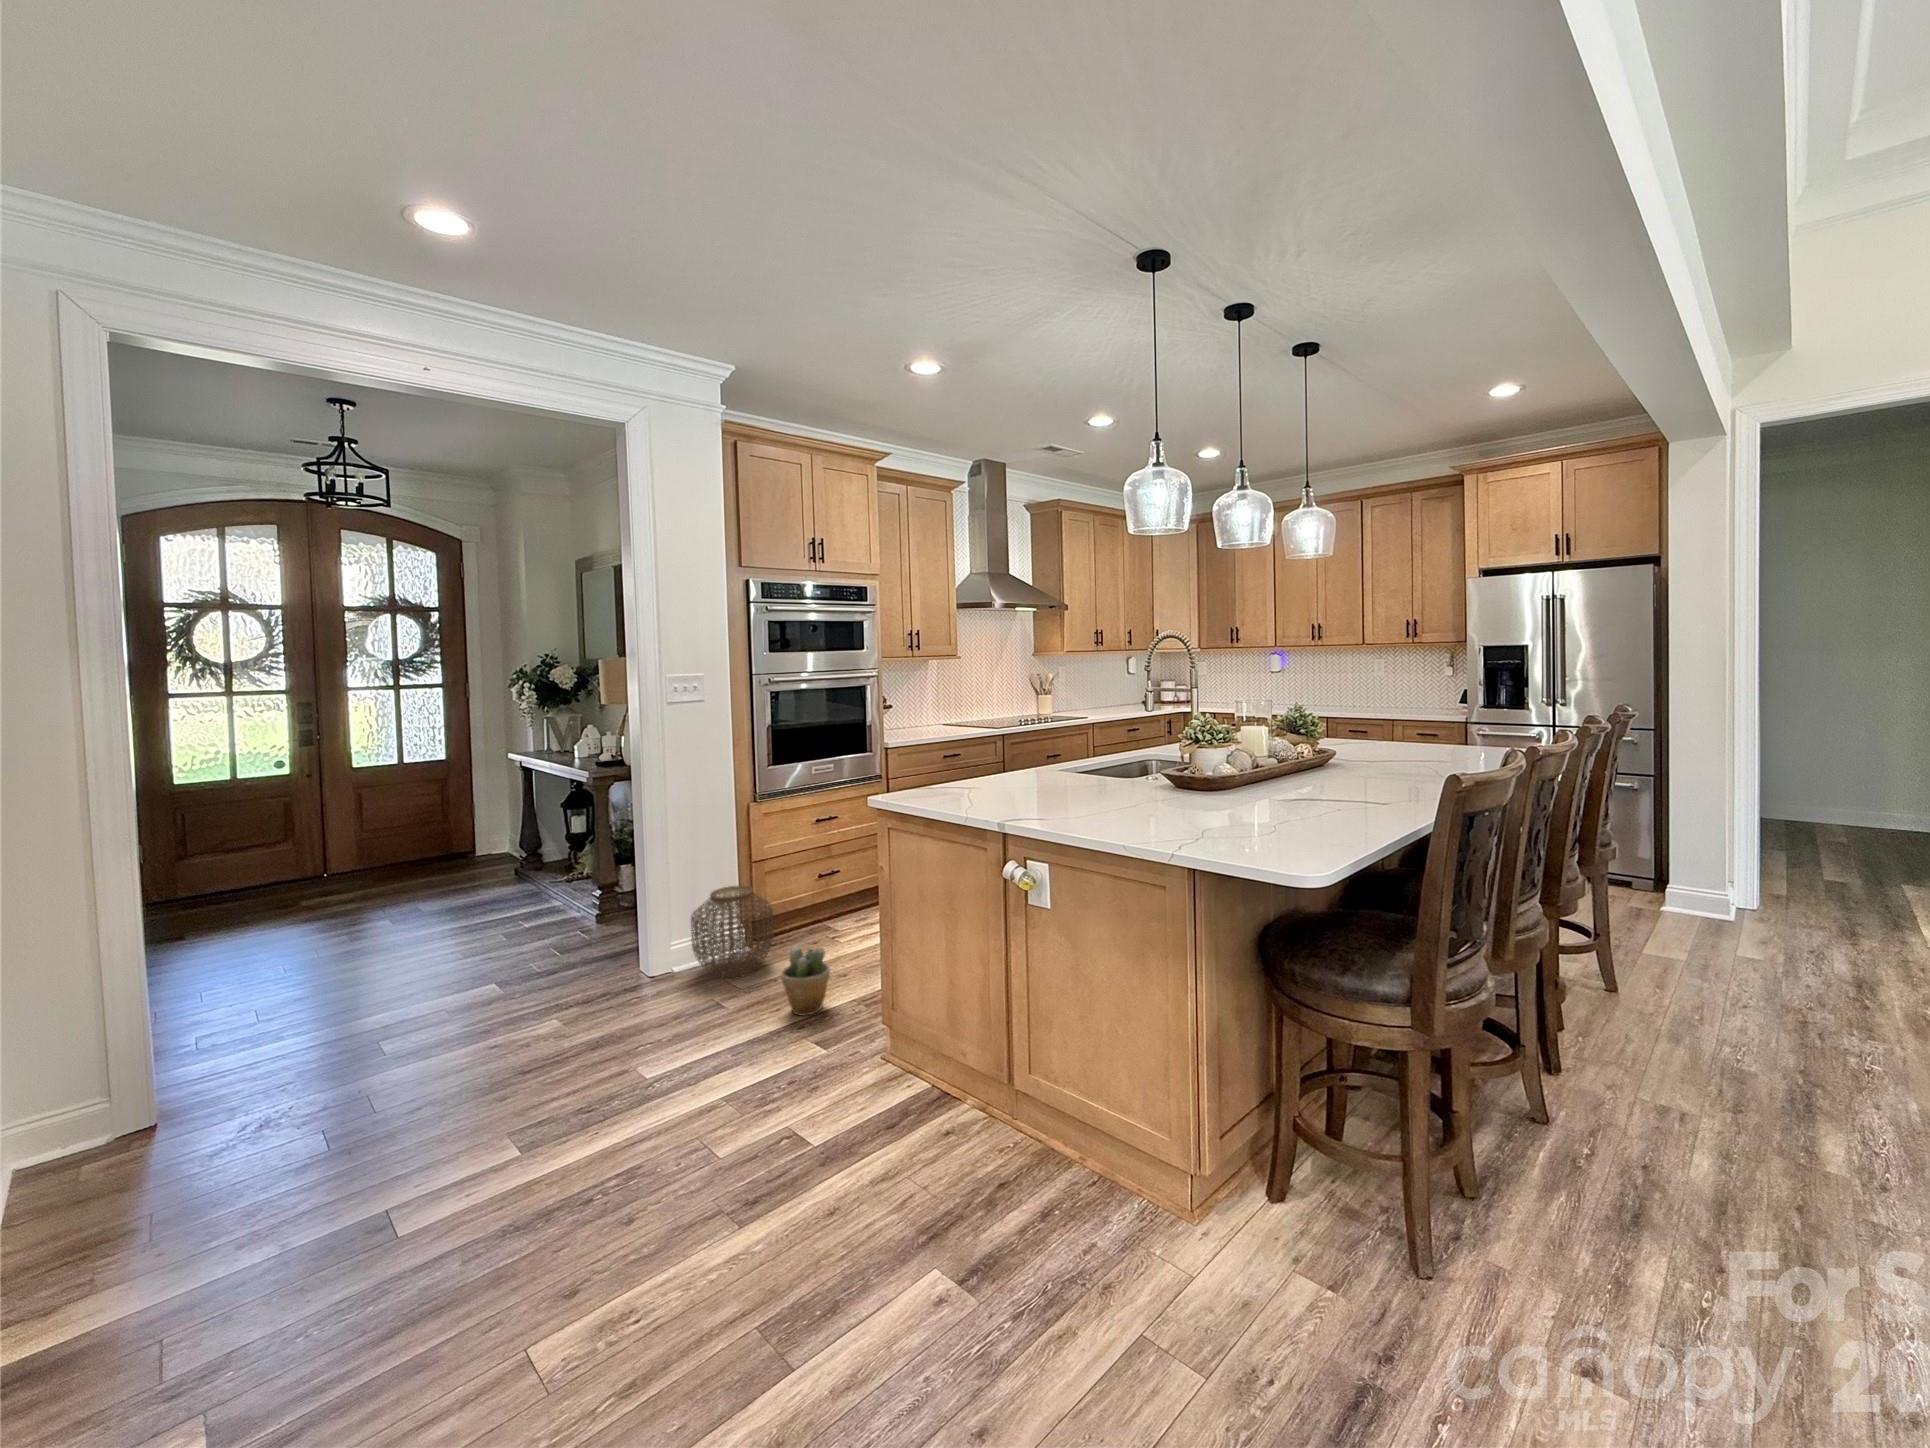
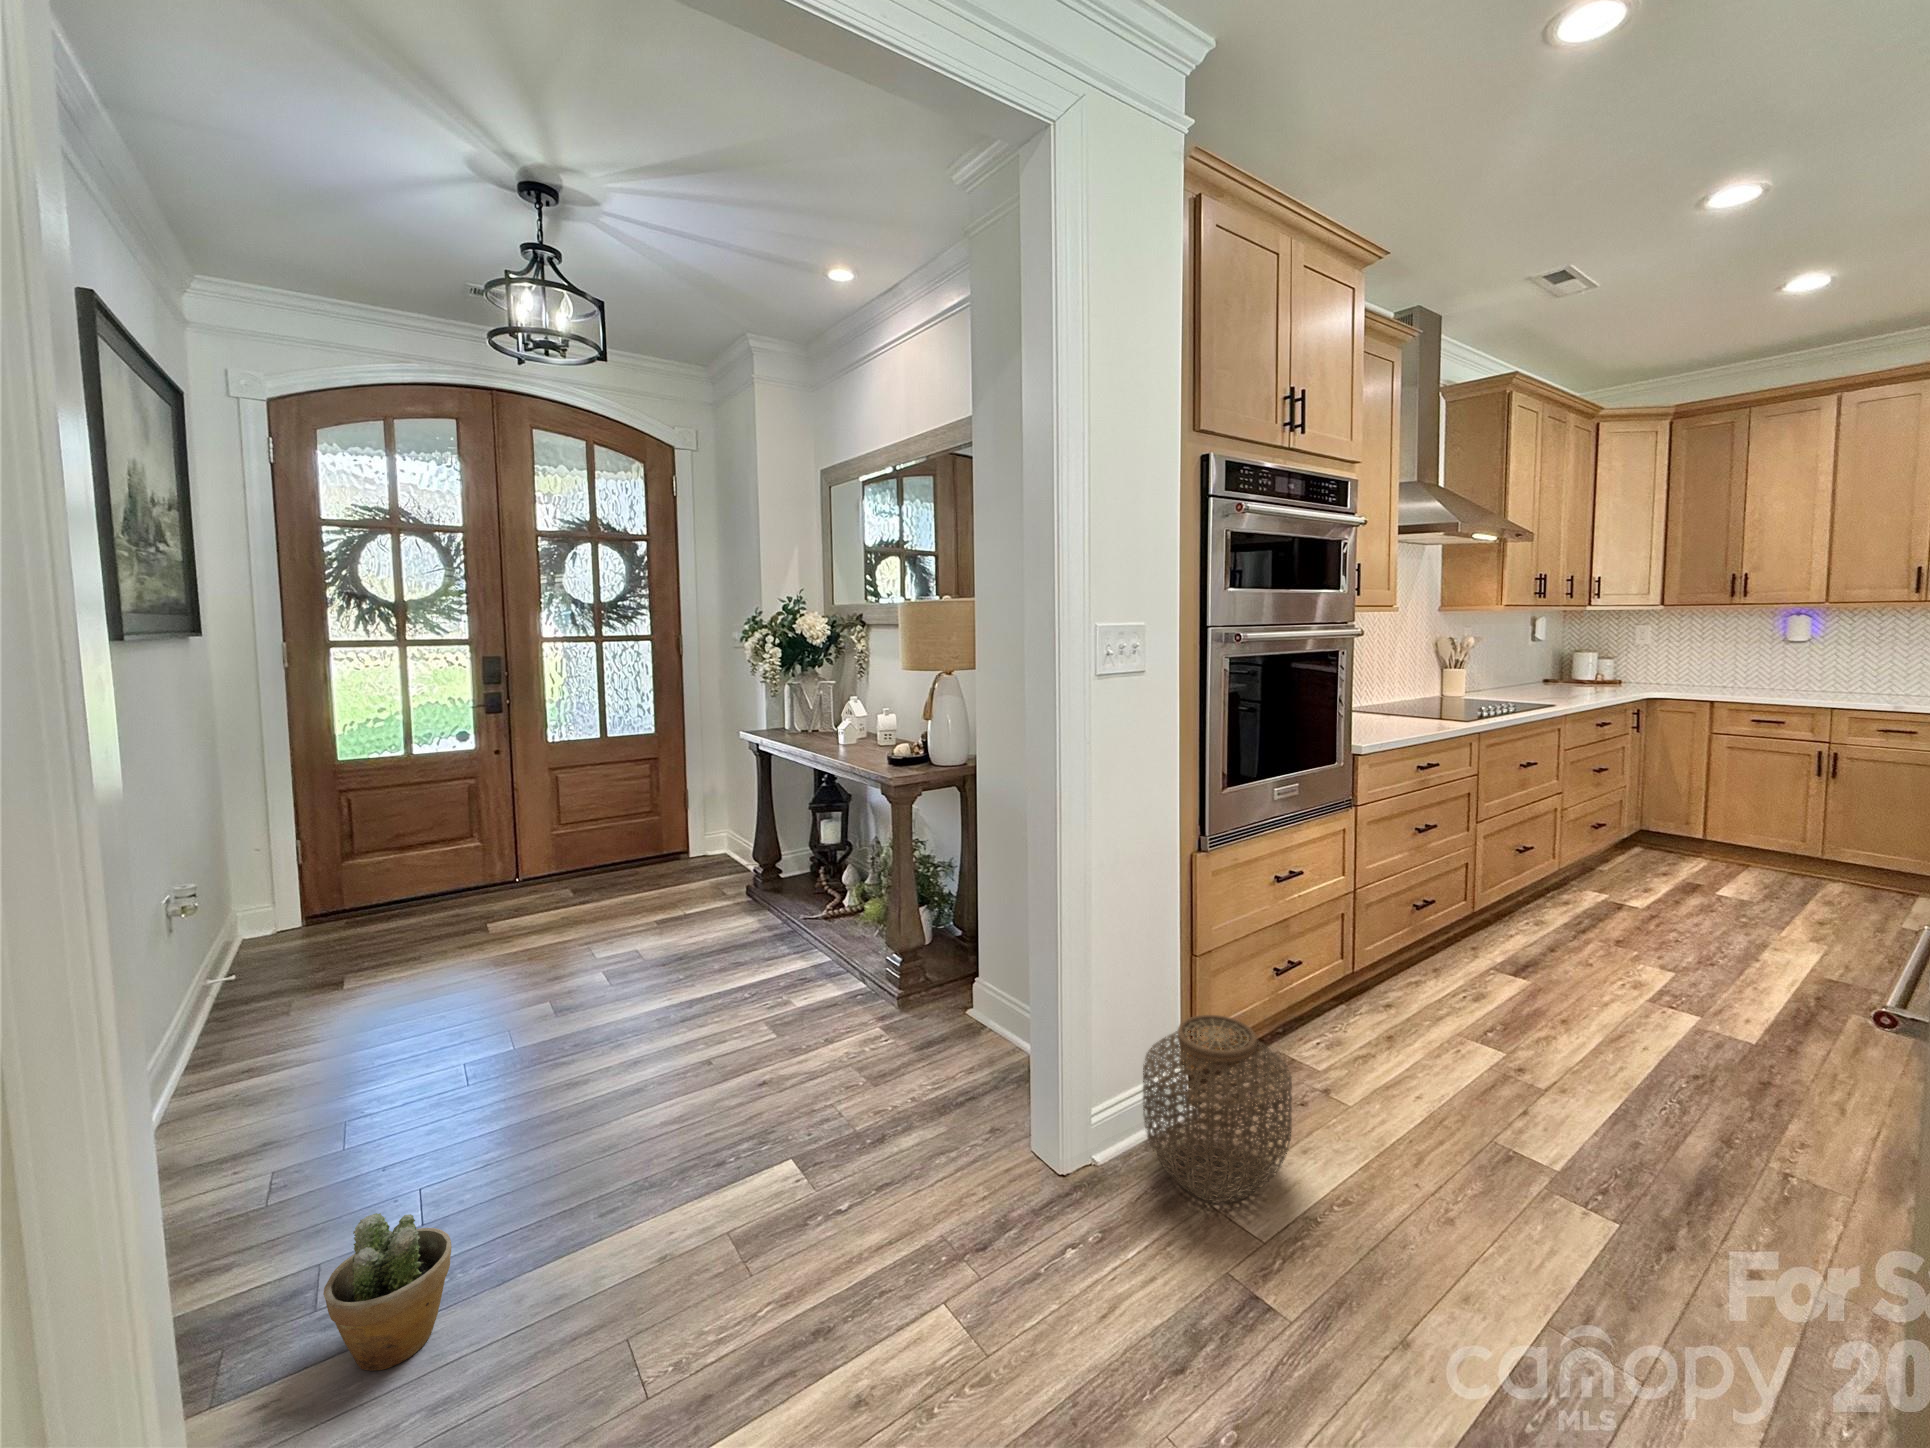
potted plant: present [781,947,830,1016] -> present [323,1213,452,1371]

